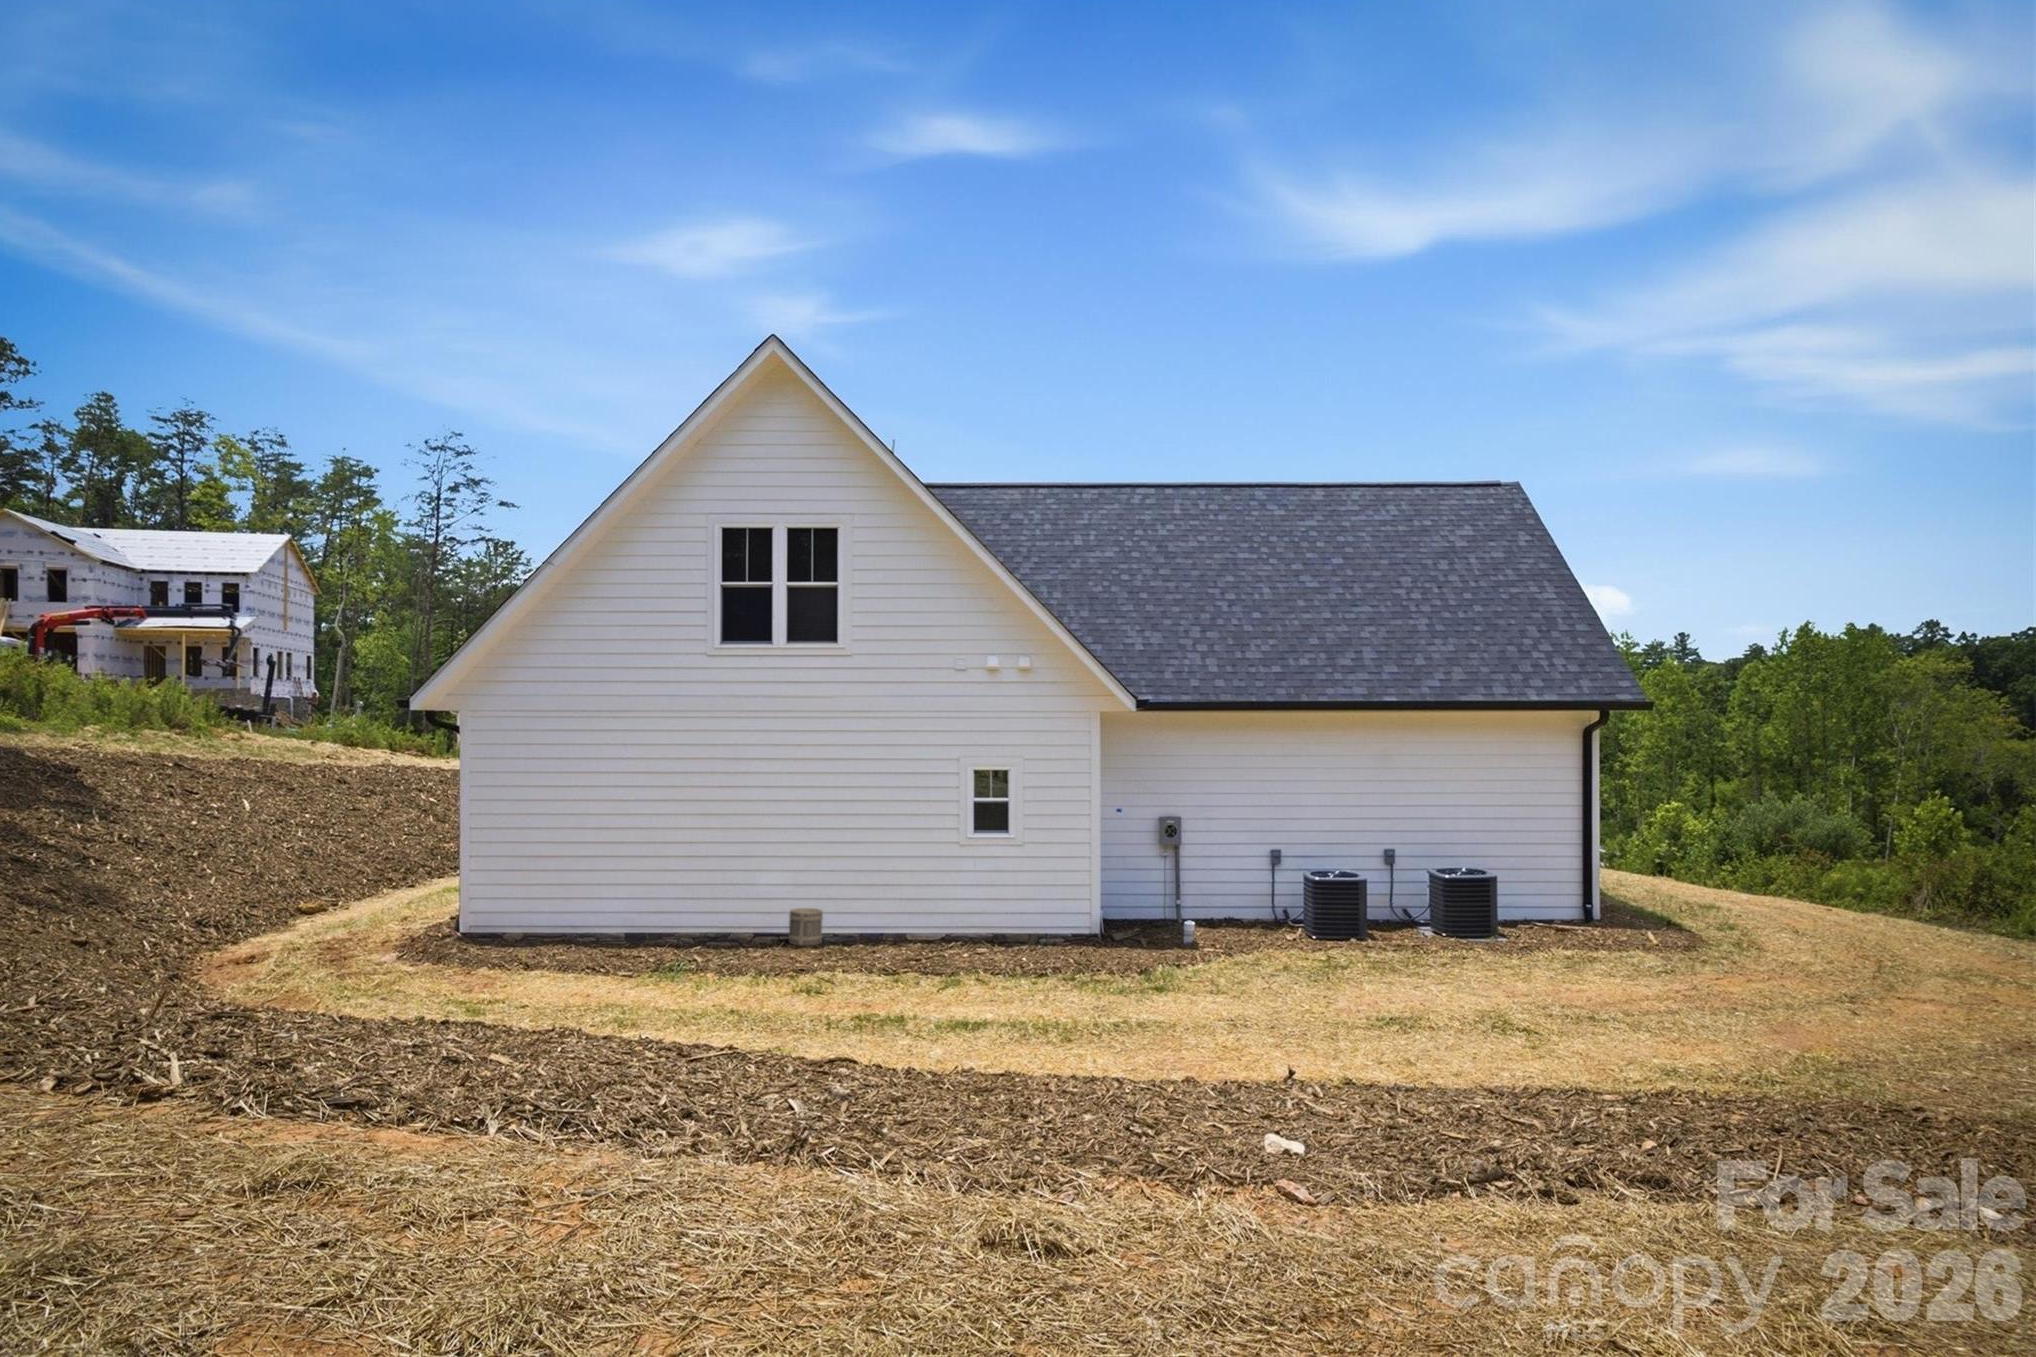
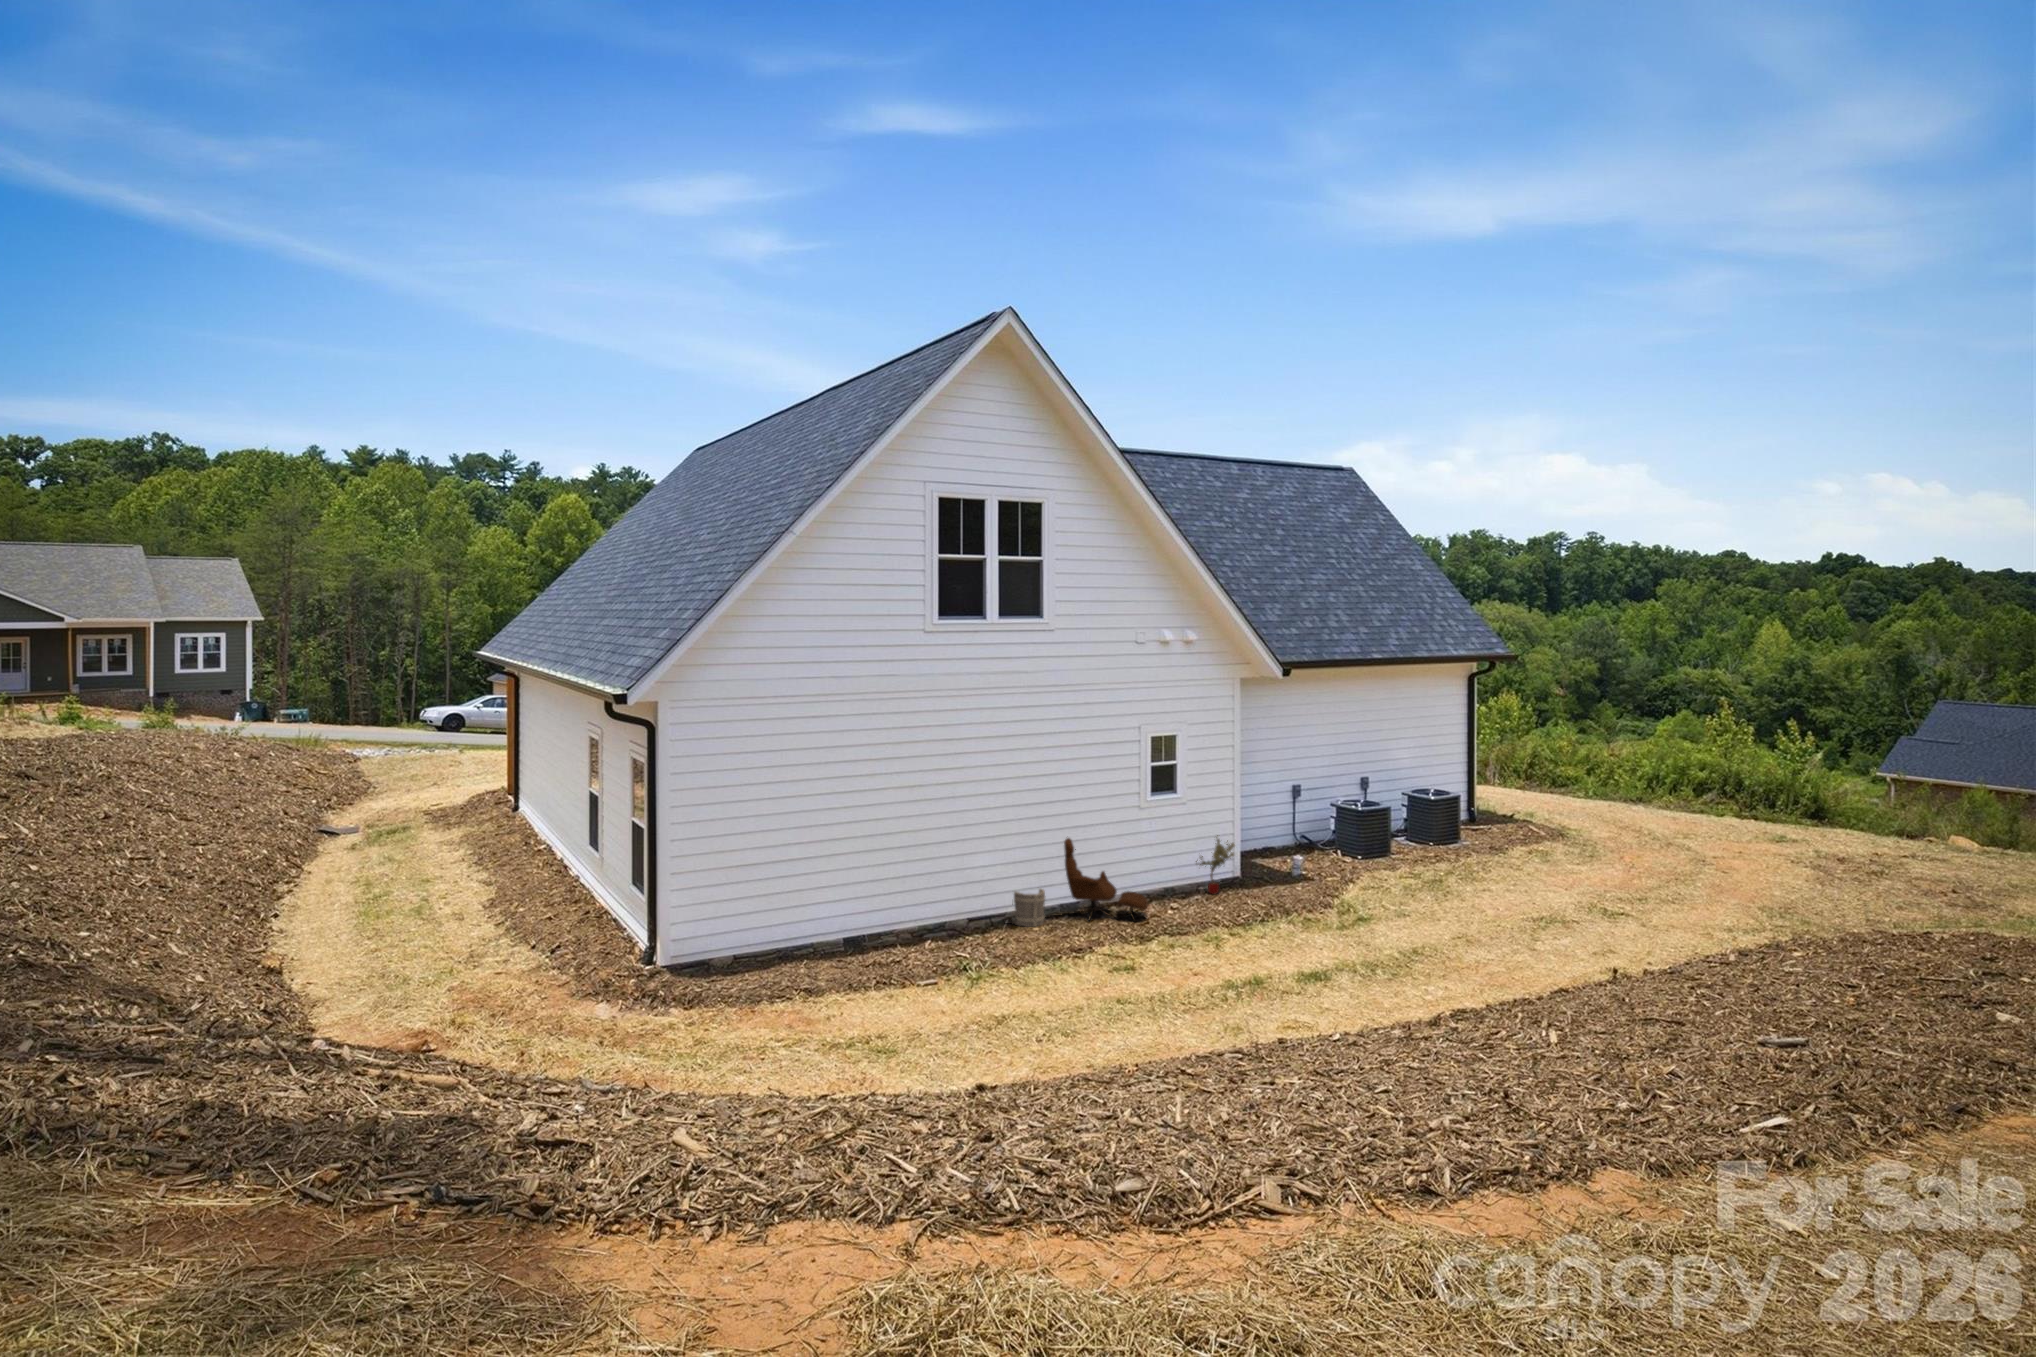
lounge chair: none [844,863,927,954] -> present [1064,838,1148,921]
potted tree: none [1023,881,1076,946] -> present [1196,835,1235,894]

